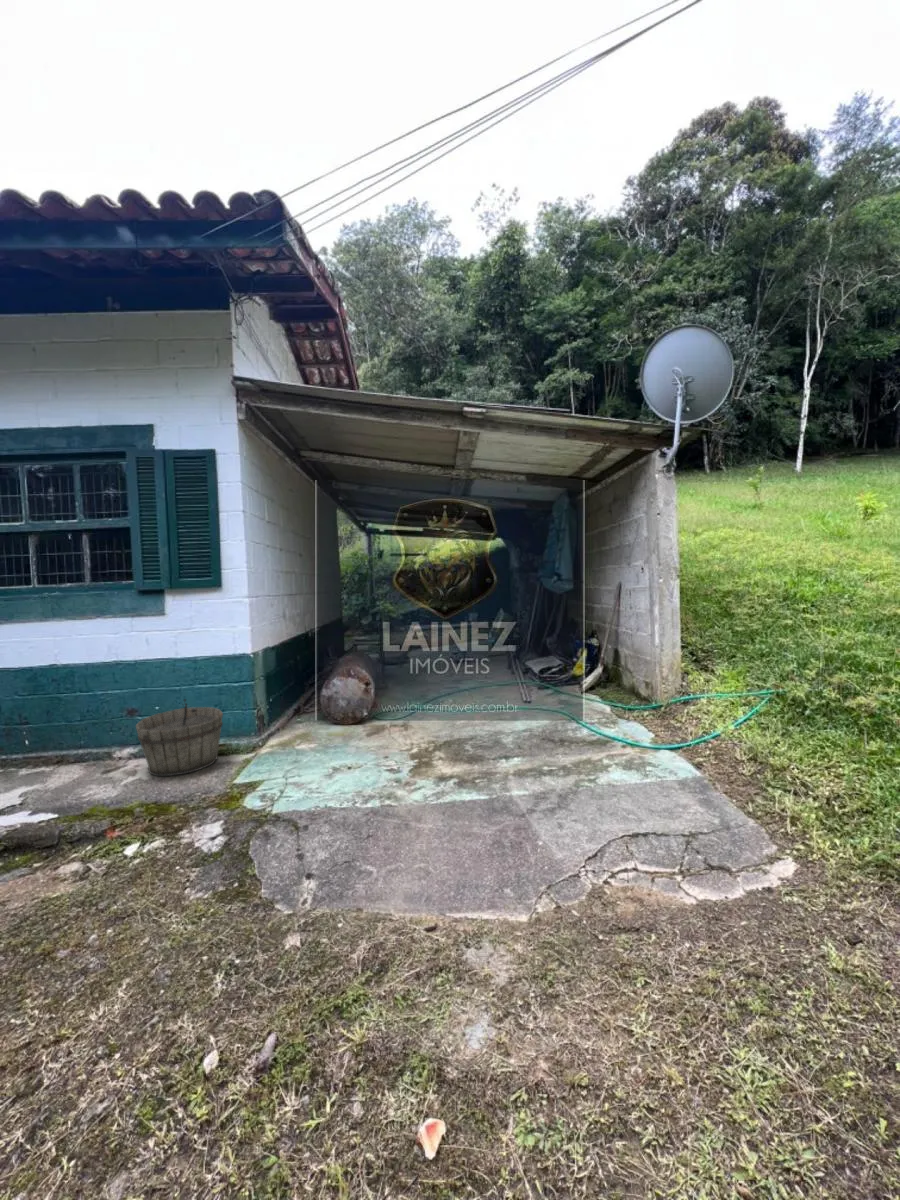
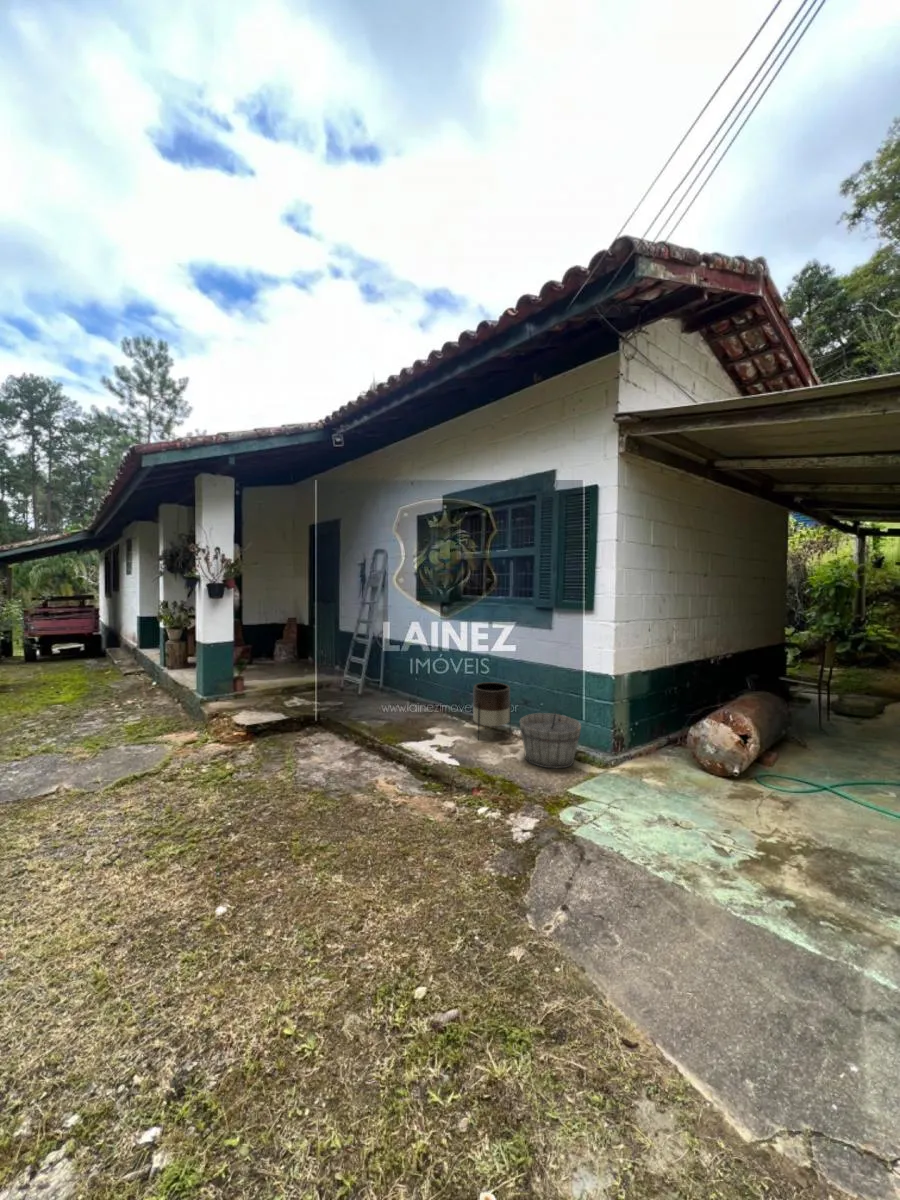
planter: none [36,692,111,781] -> present [473,682,511,739]

